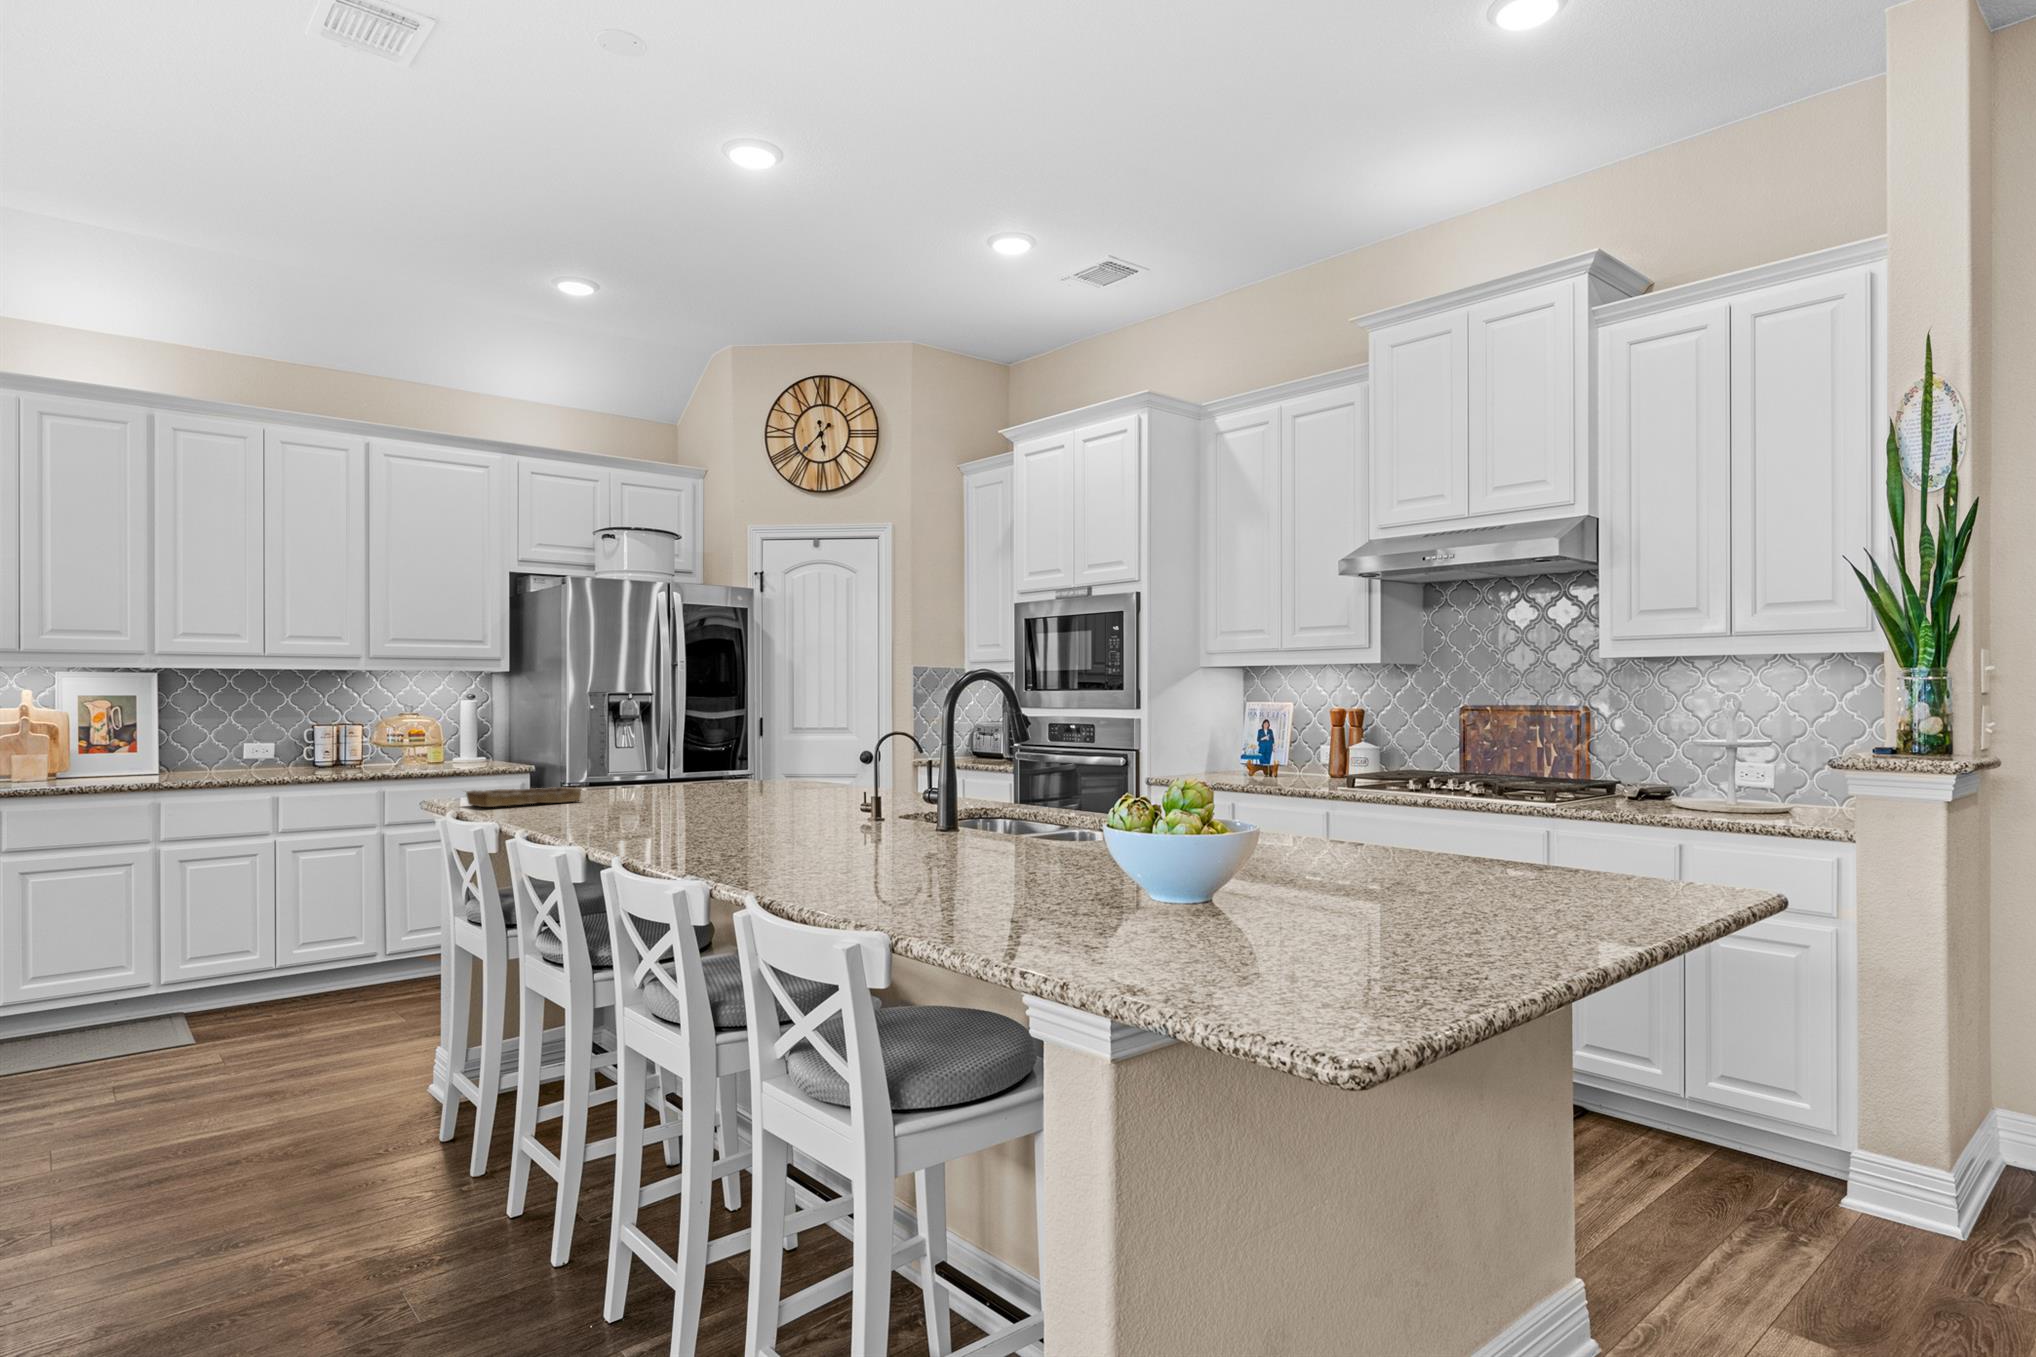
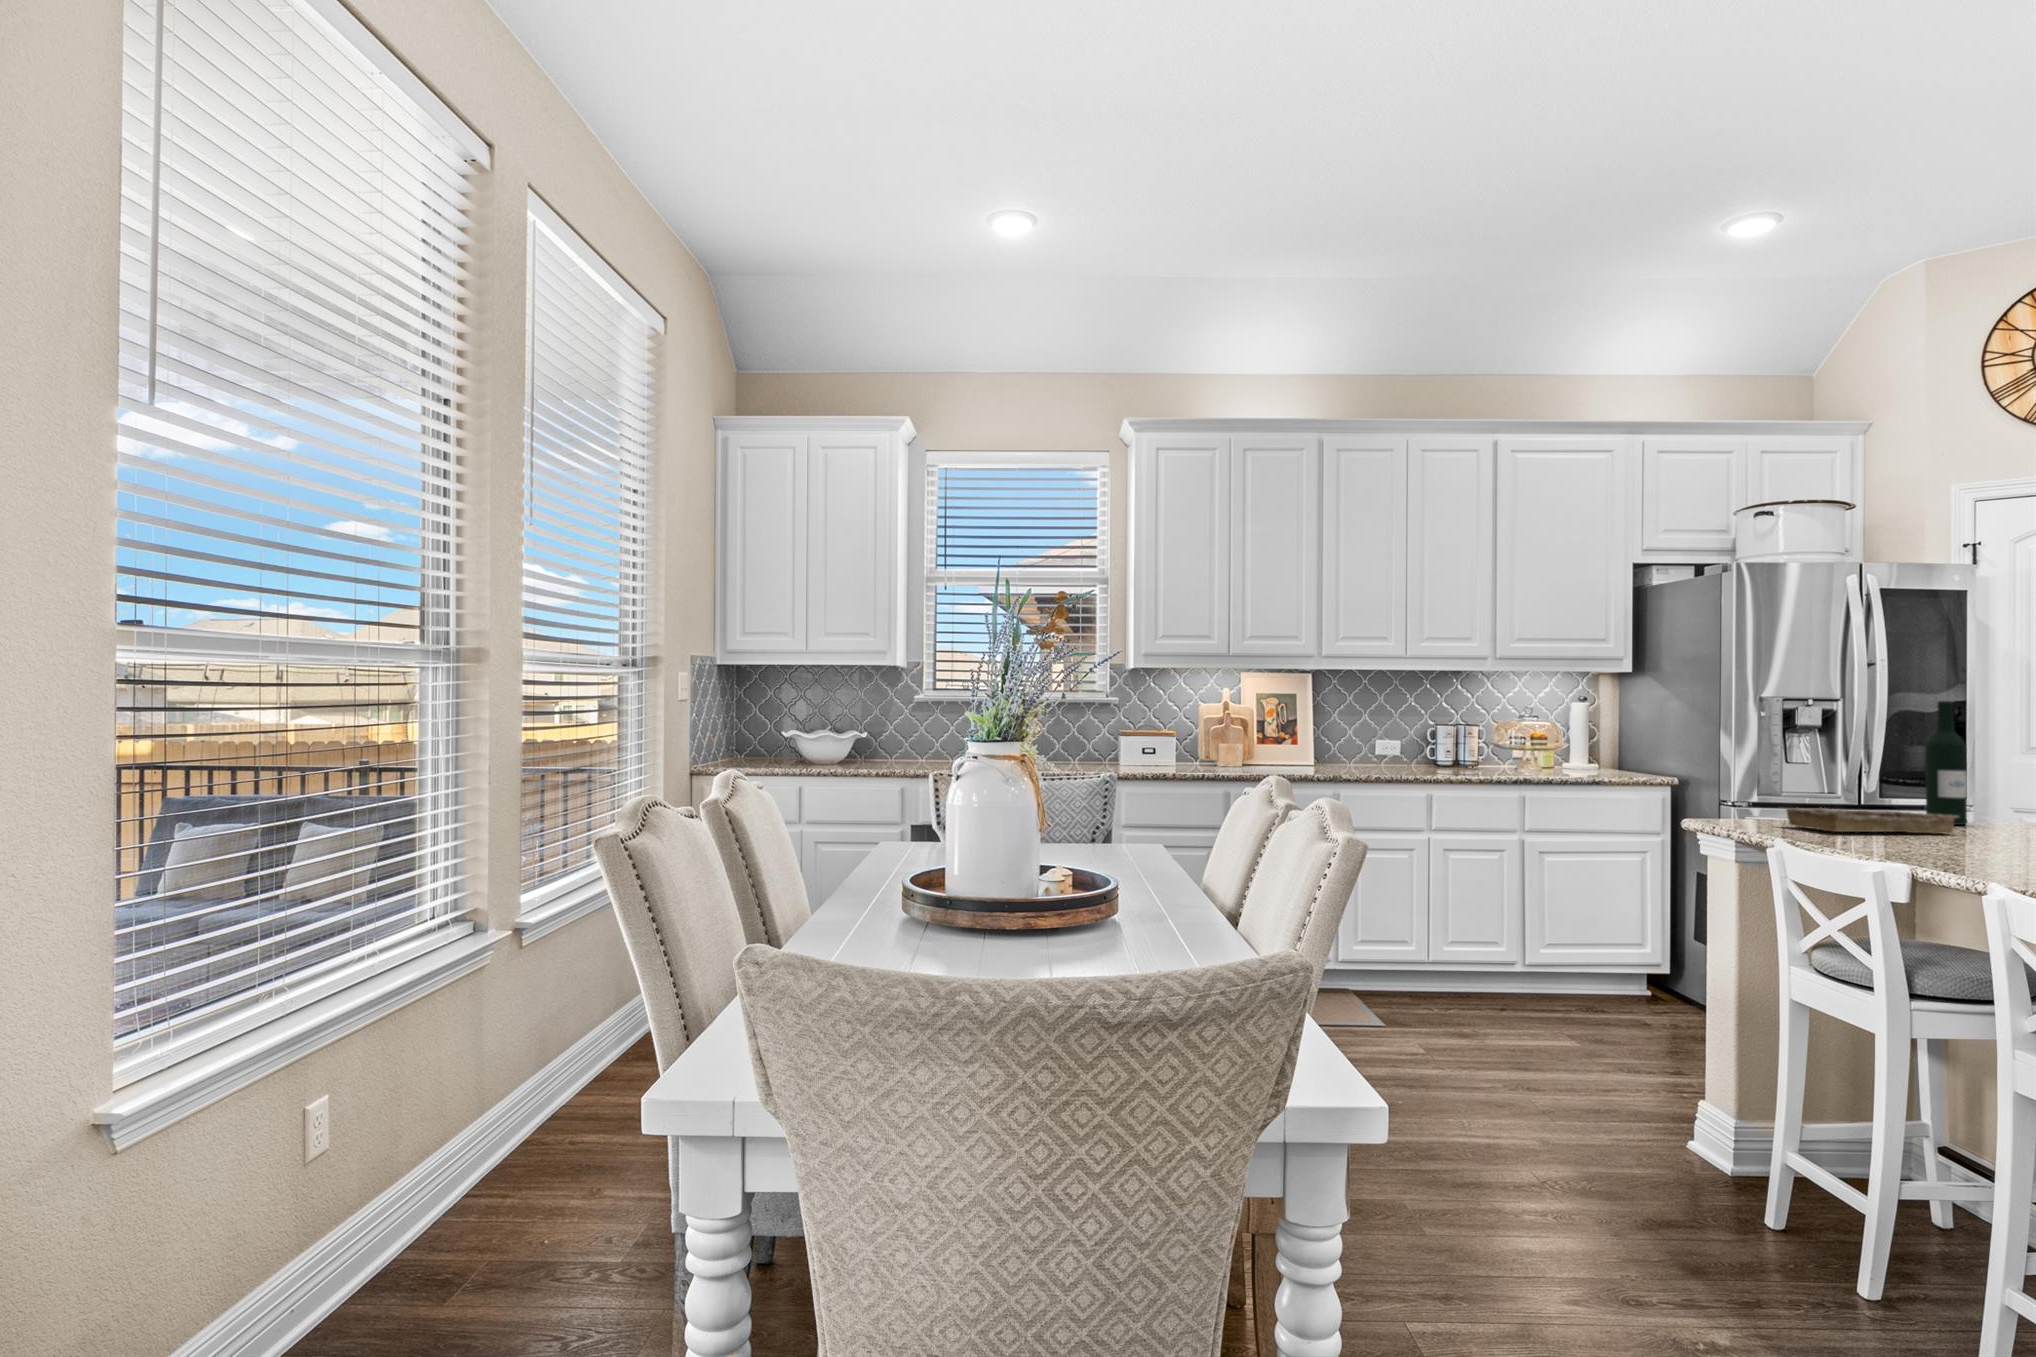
wine bottle: none [595,702,619,794] -> present [1925,701,1967,825]

